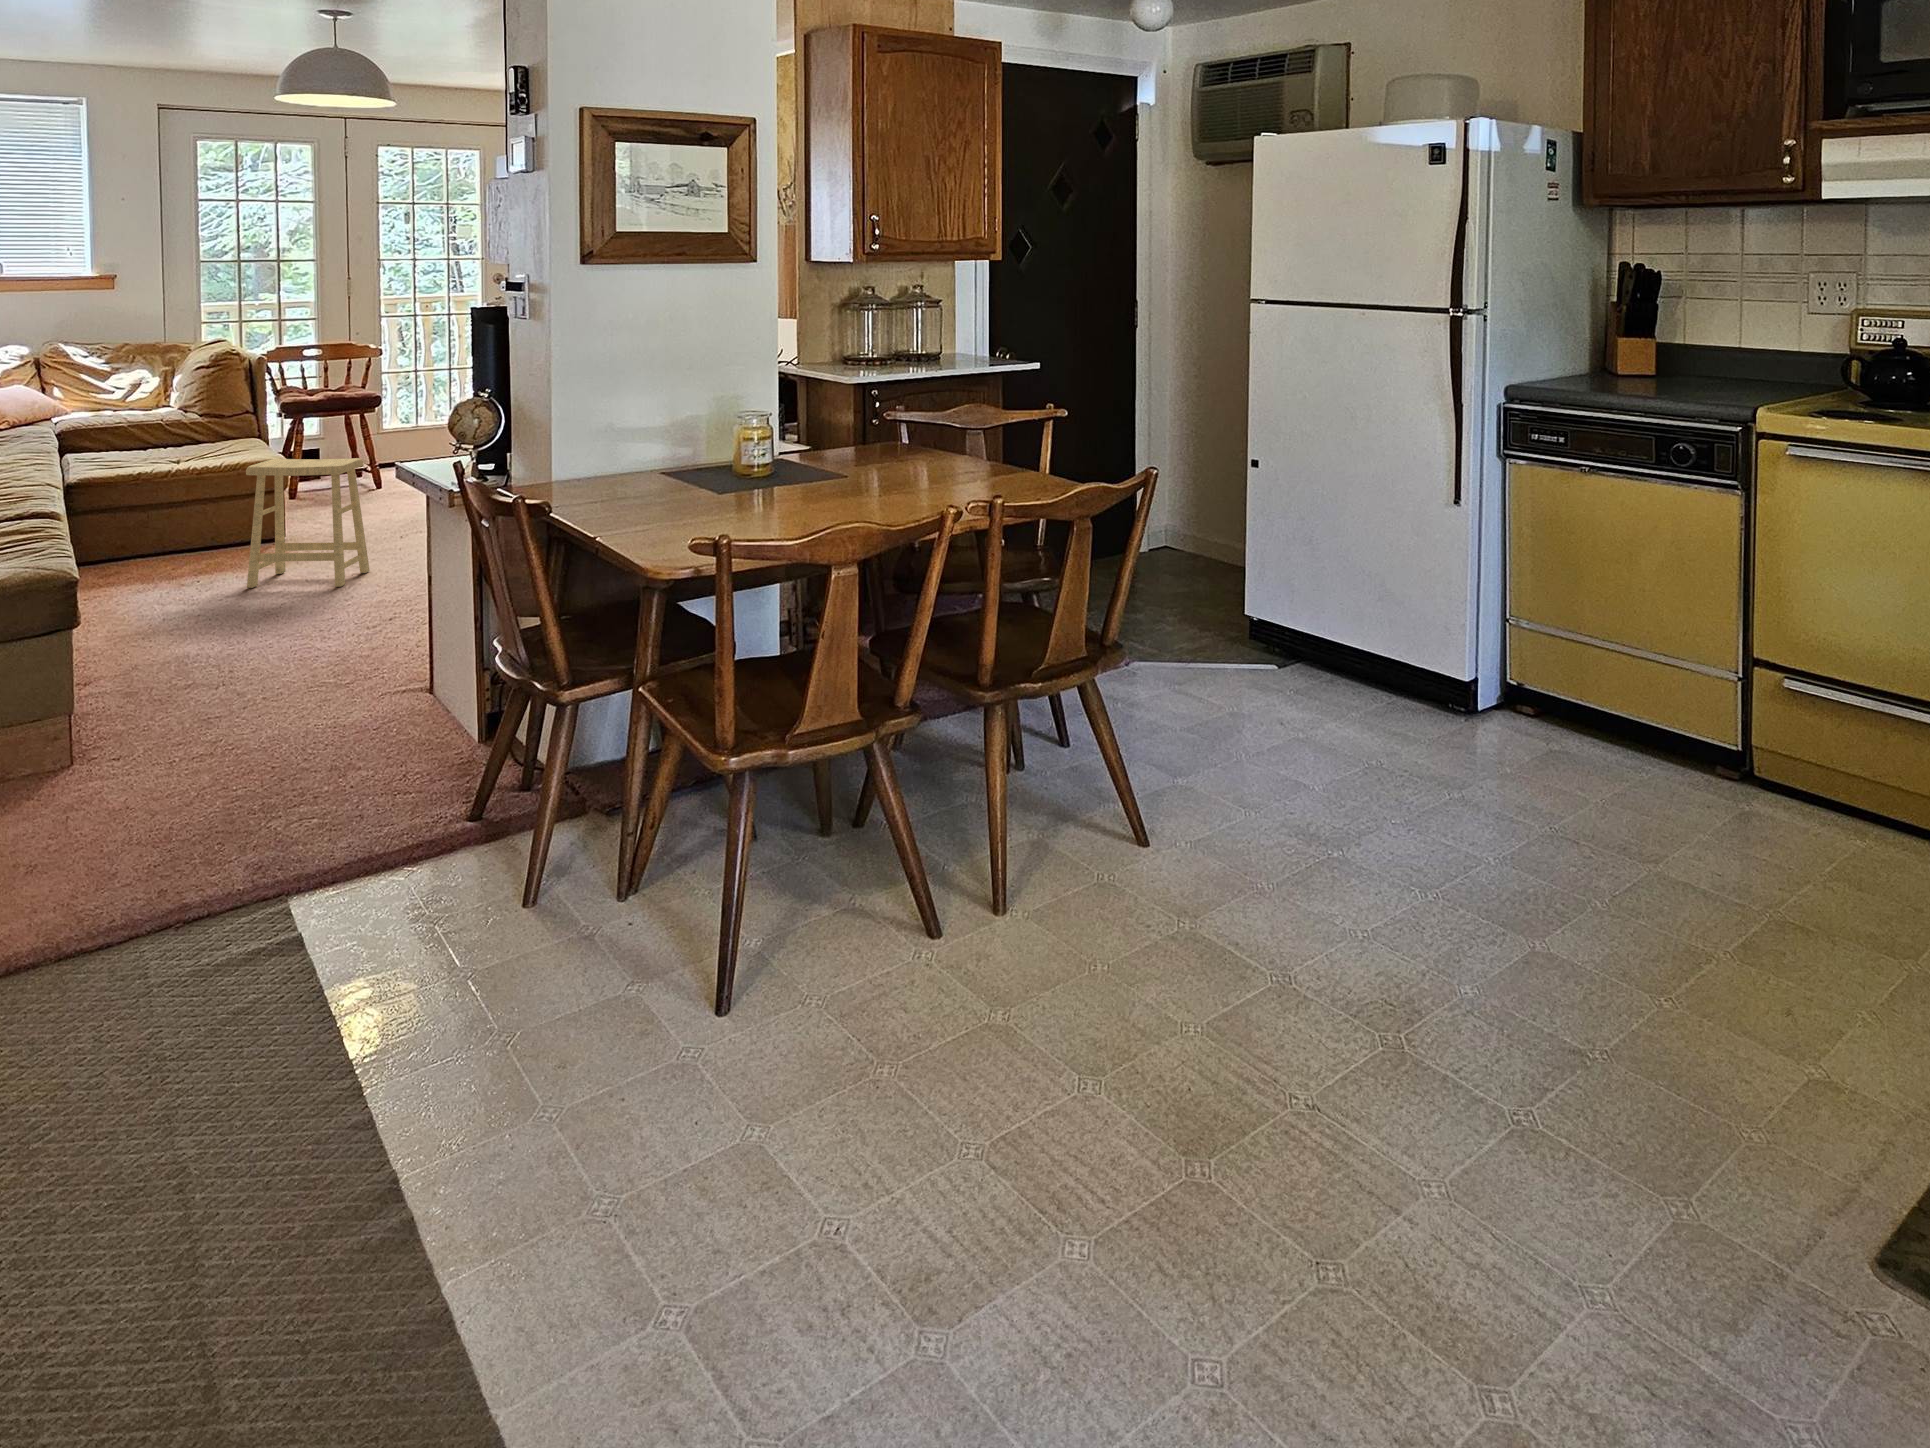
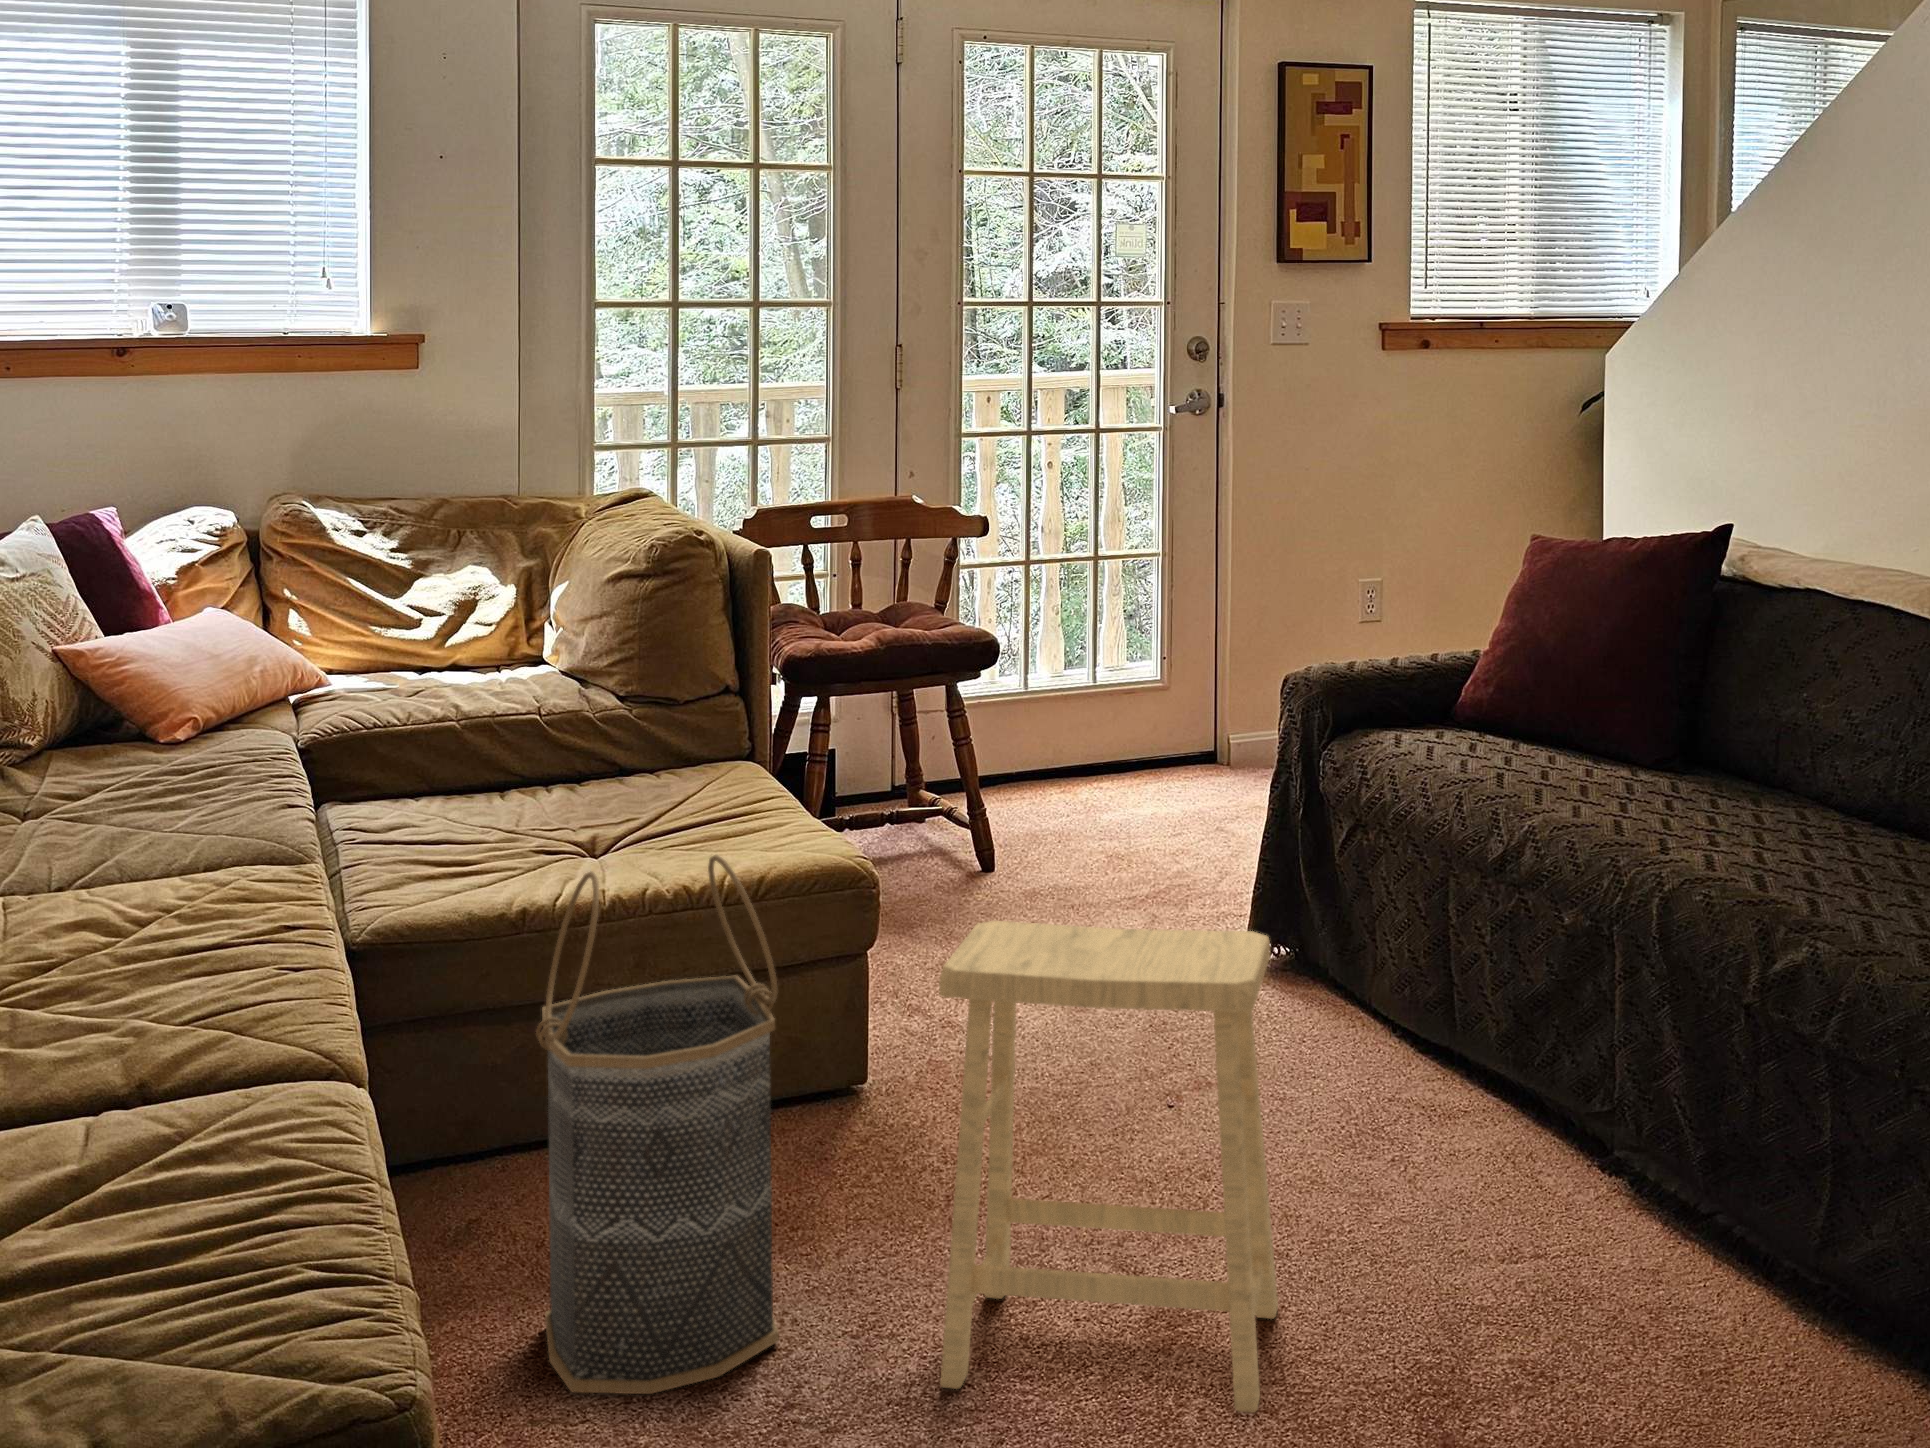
basket: none [115,440,201,594] -> present [536,855,779,1394]

